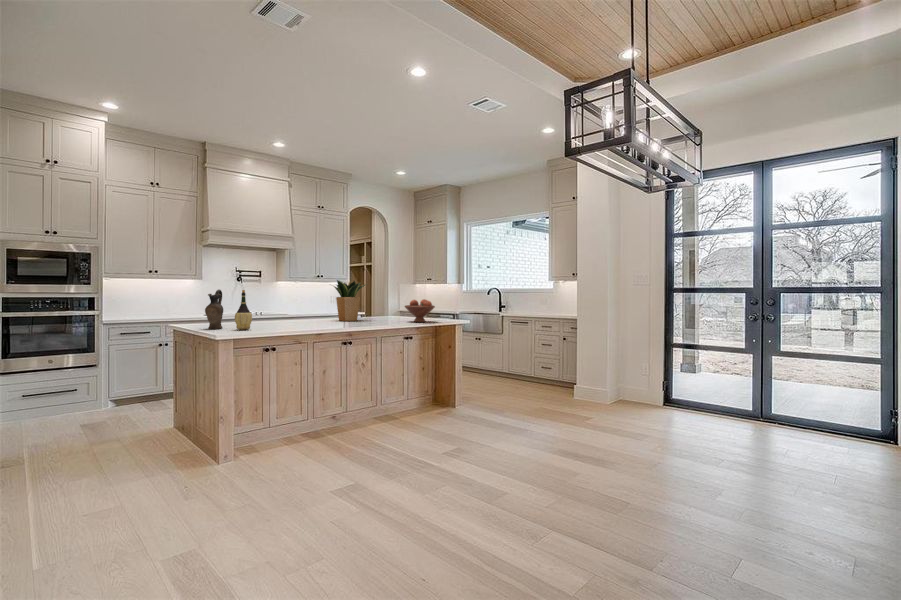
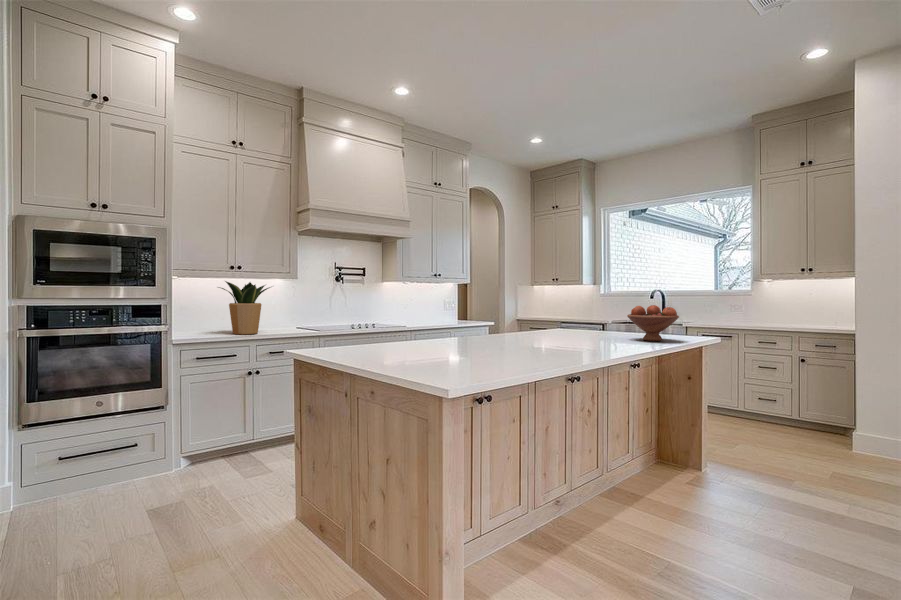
potted plant: present [334,280,365,321] -> present [218,281,270,335]
ceramic pitcher: present [205,290,223,329] -> none [372,291,401,362]
wine bottle: present [235,290,252,330] -> none [427,291,456,364]

